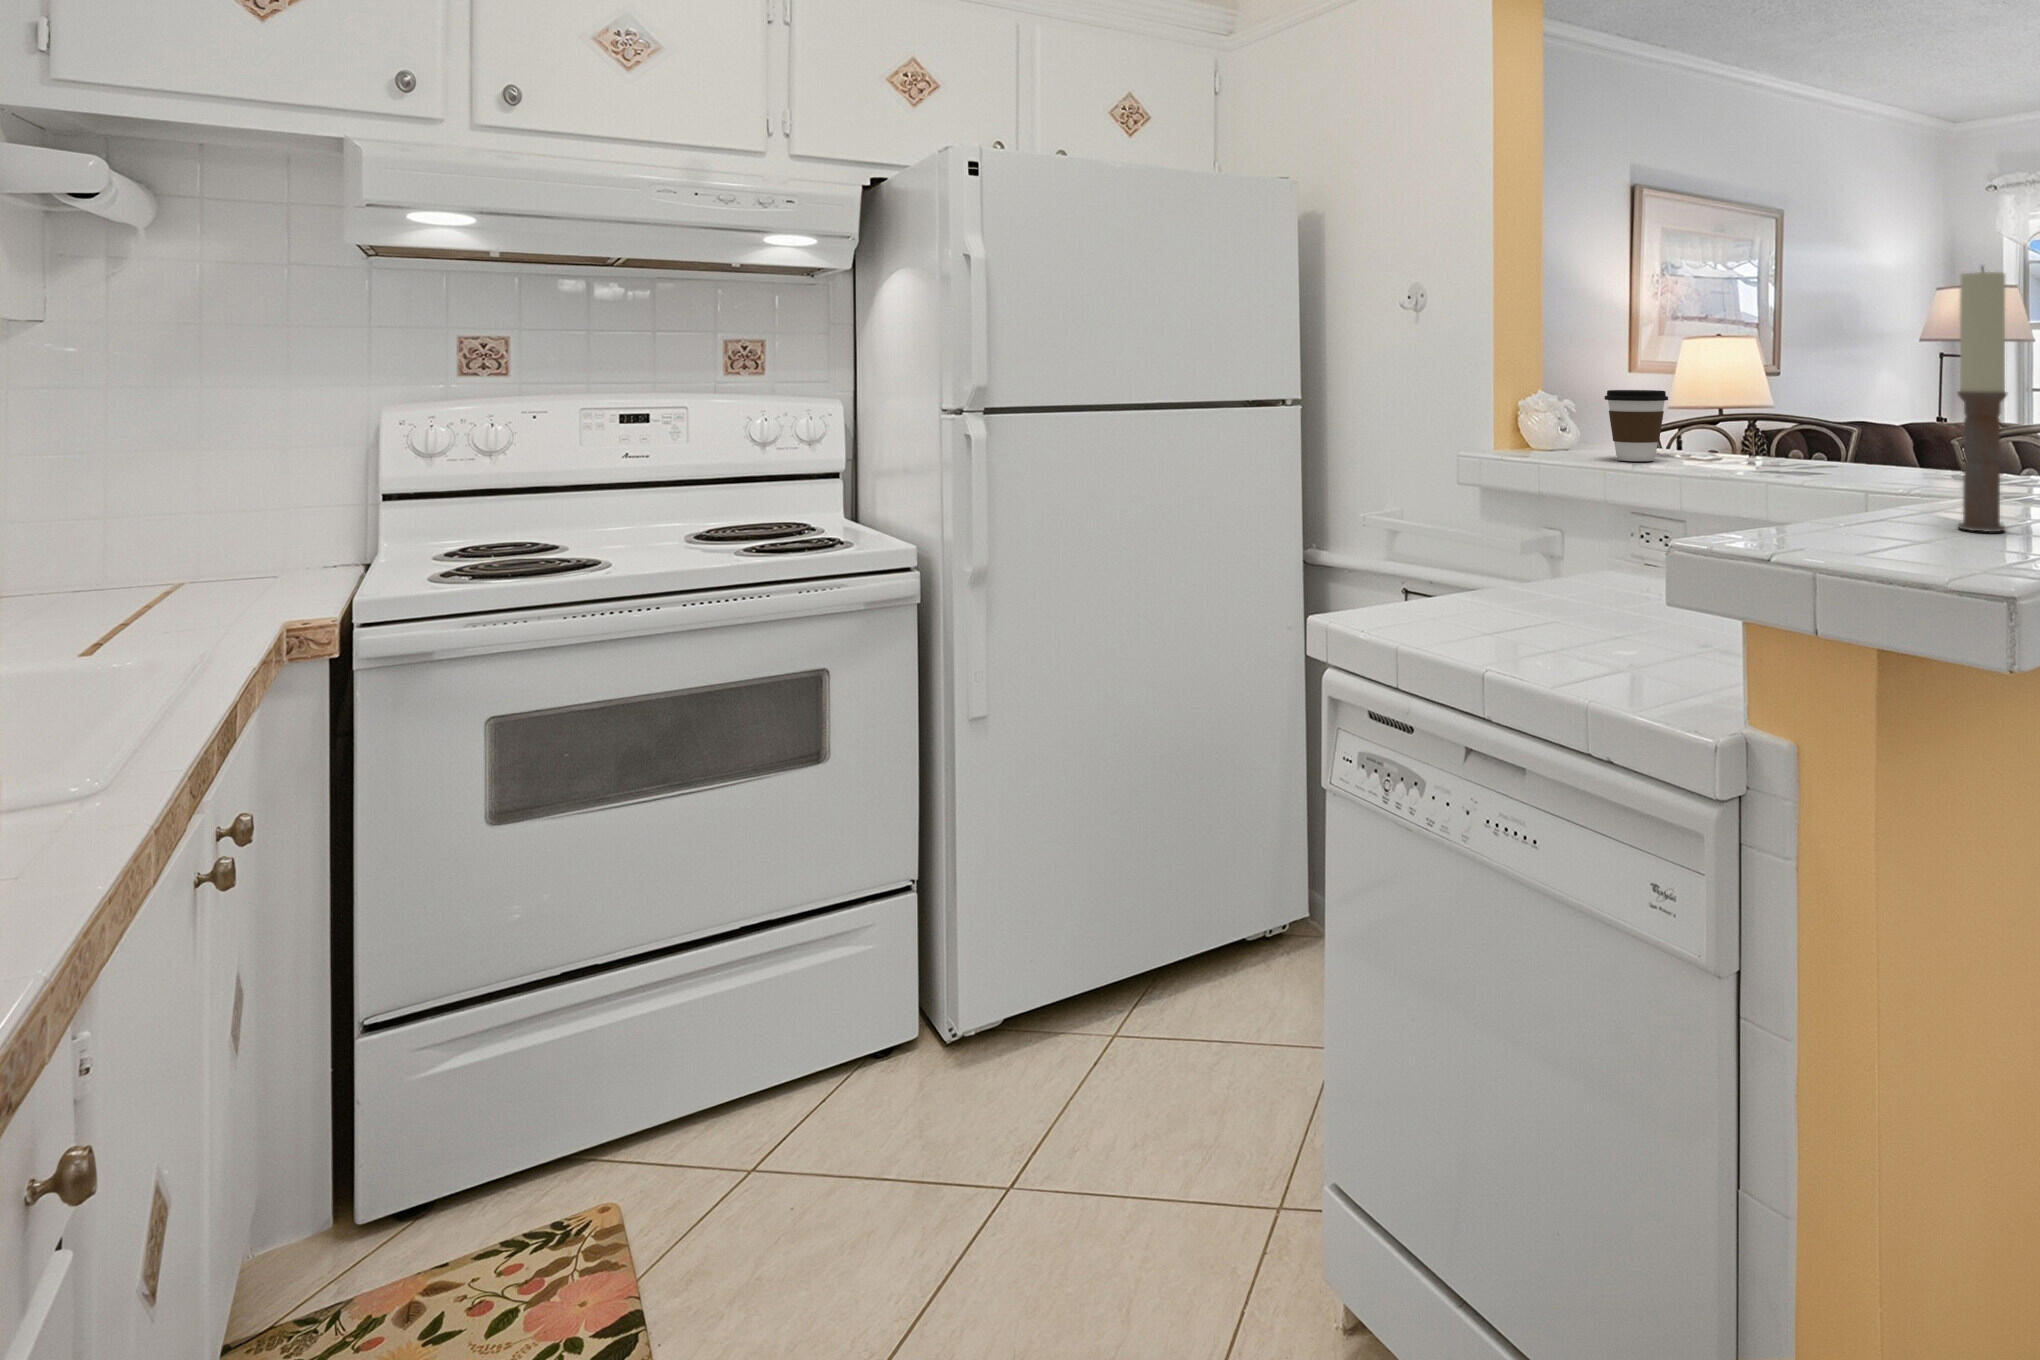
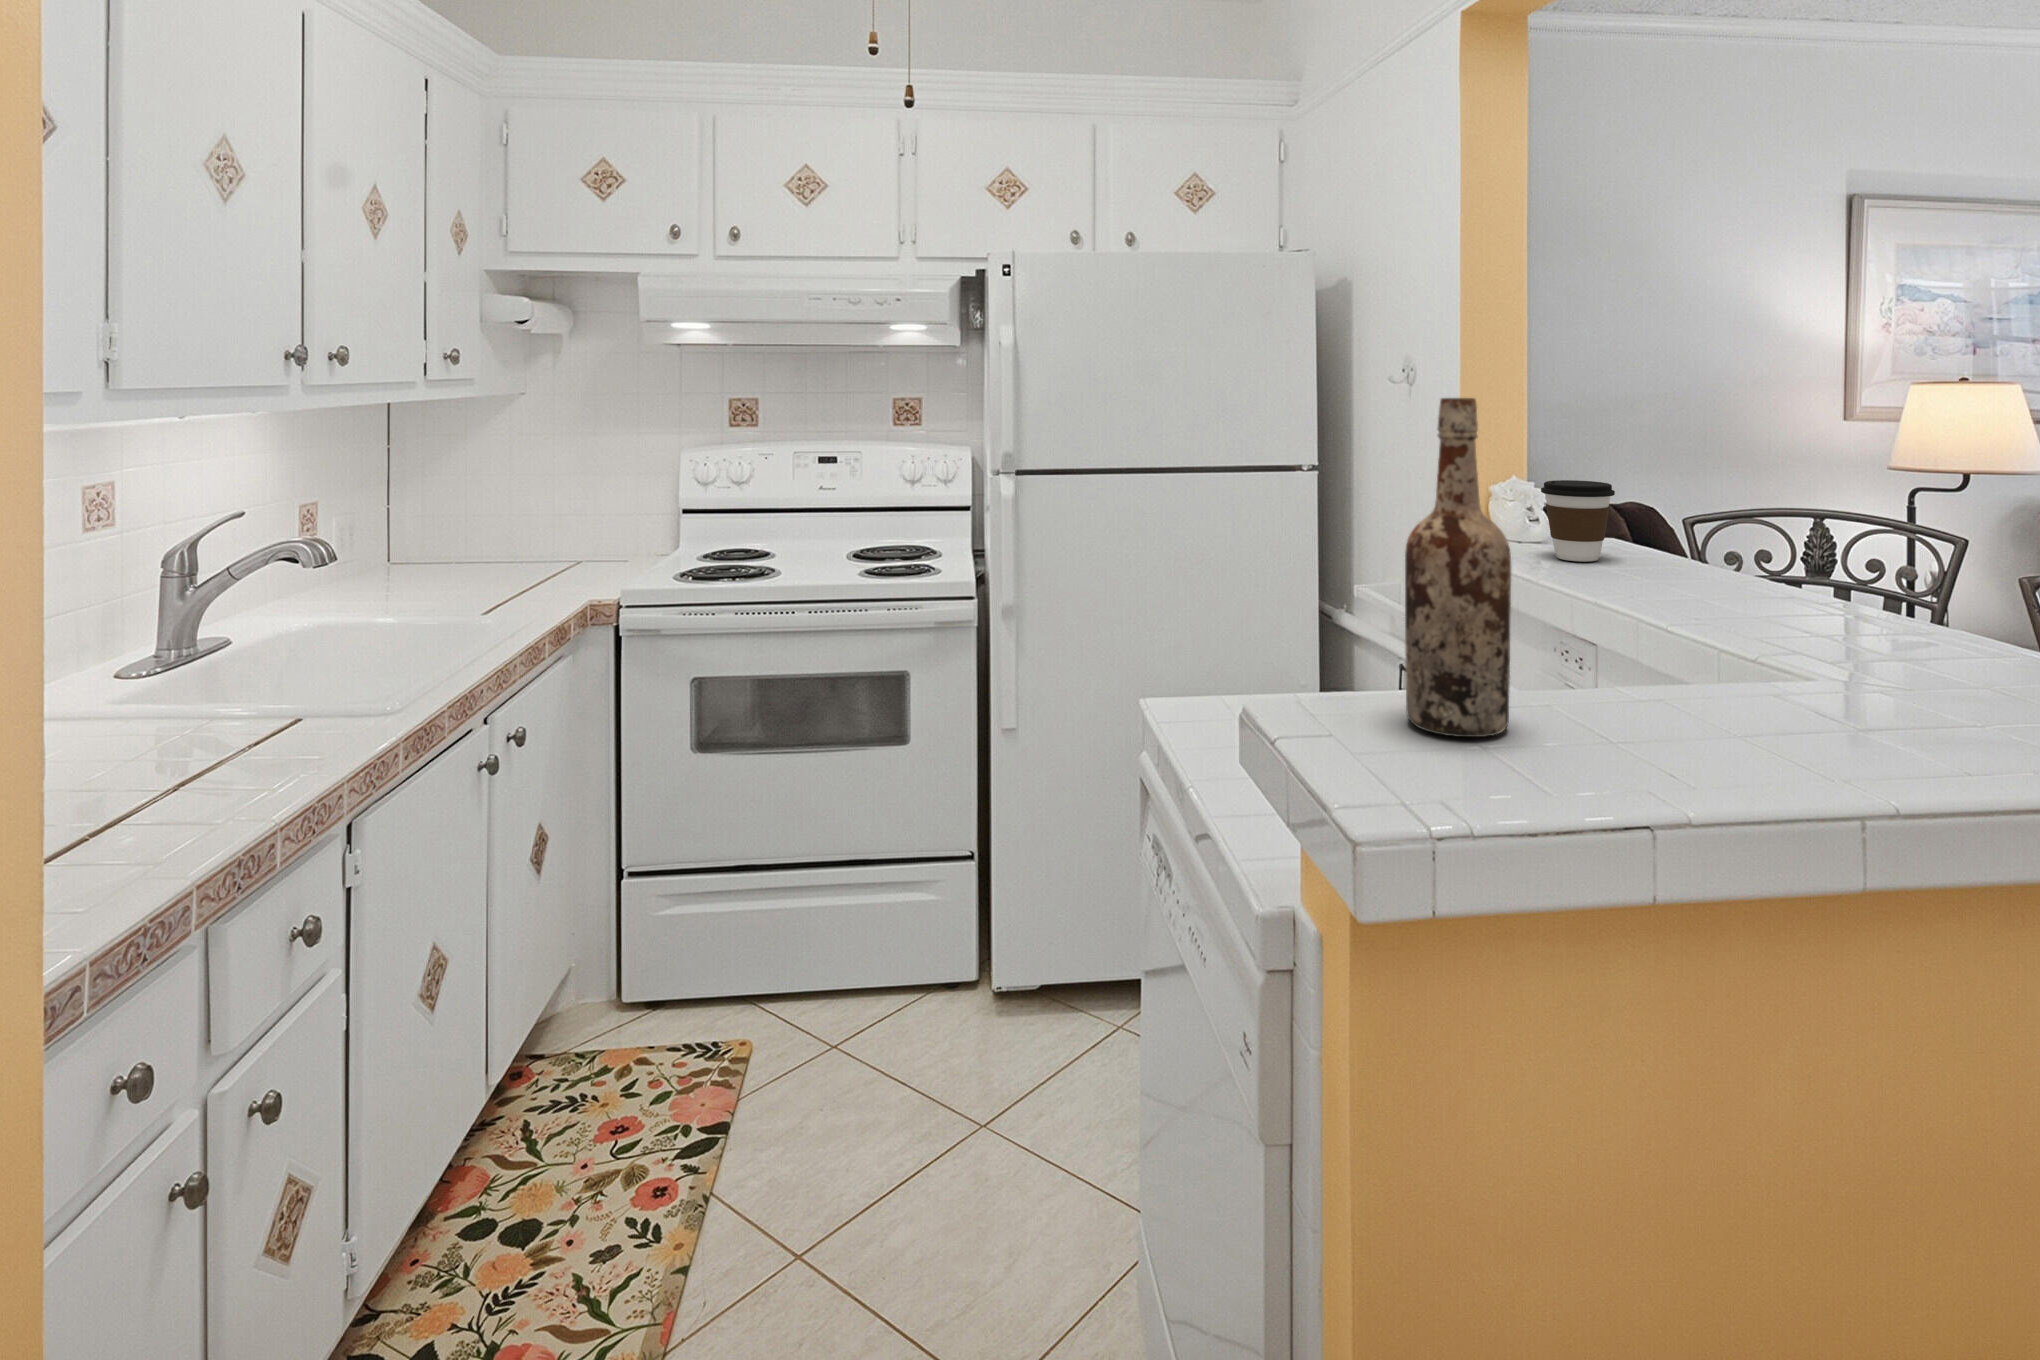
wine bottle: none [1798,247,1899,565] -> present [1405,398,1511,737]
candle: present [1958,267,2007,532] -> none [1709,397,1769,713]

